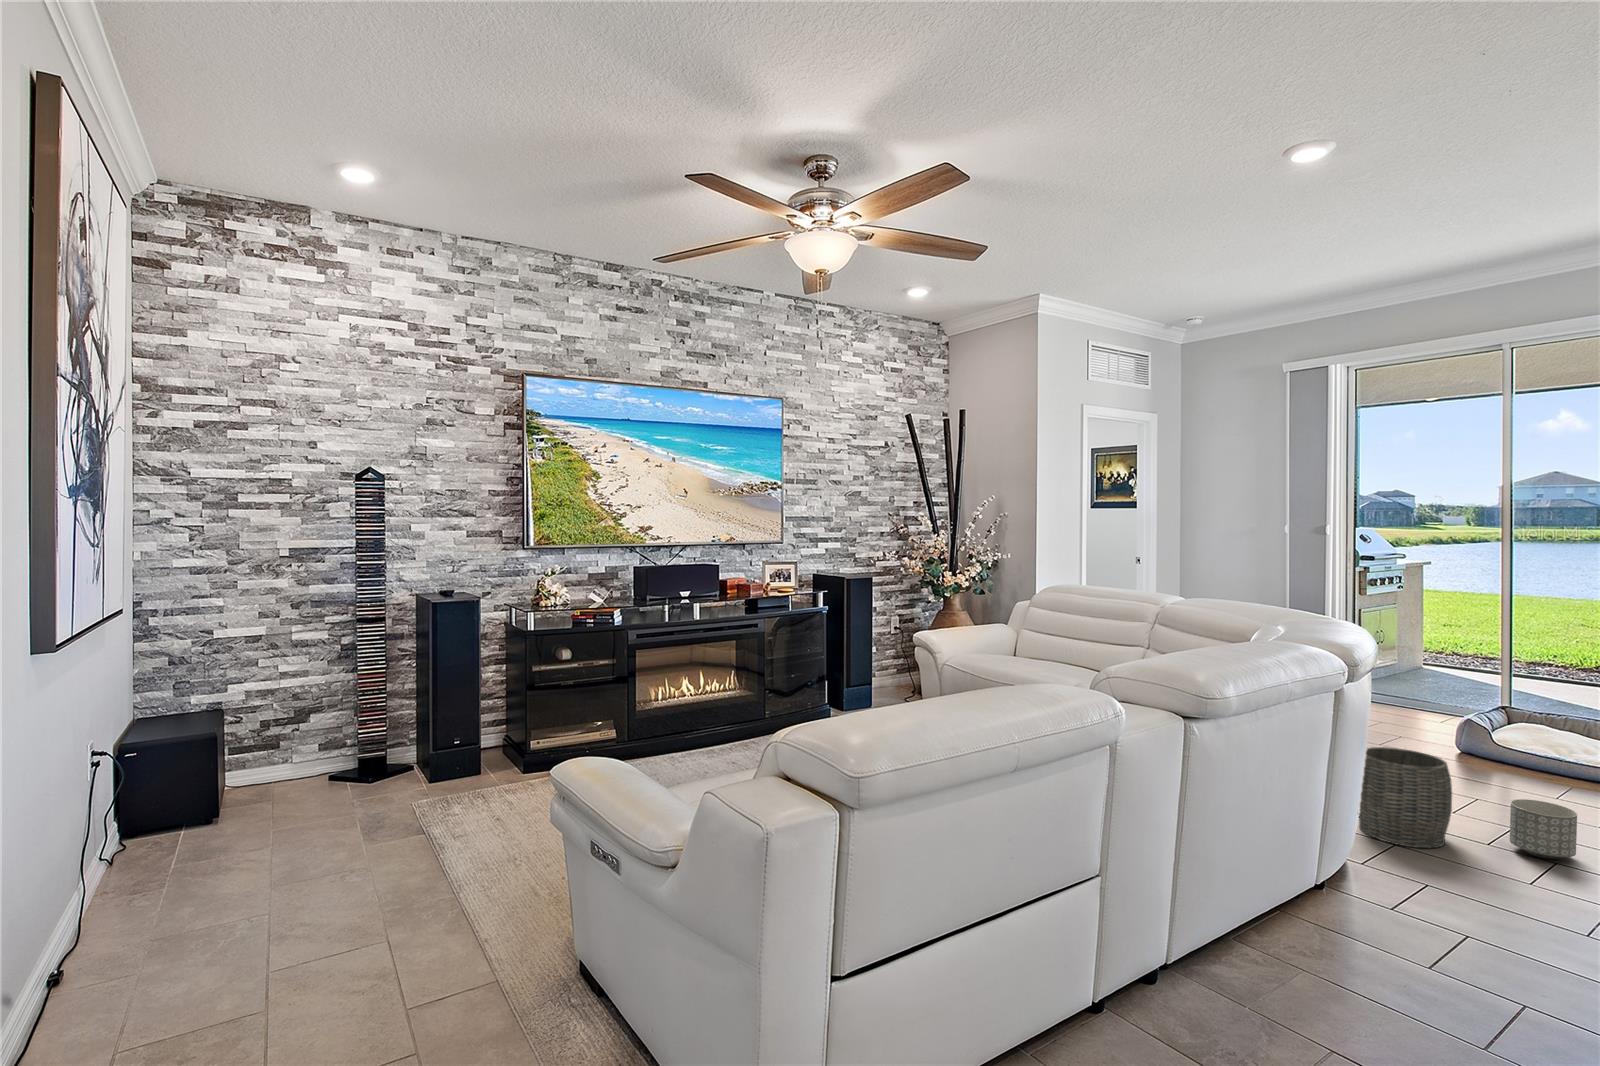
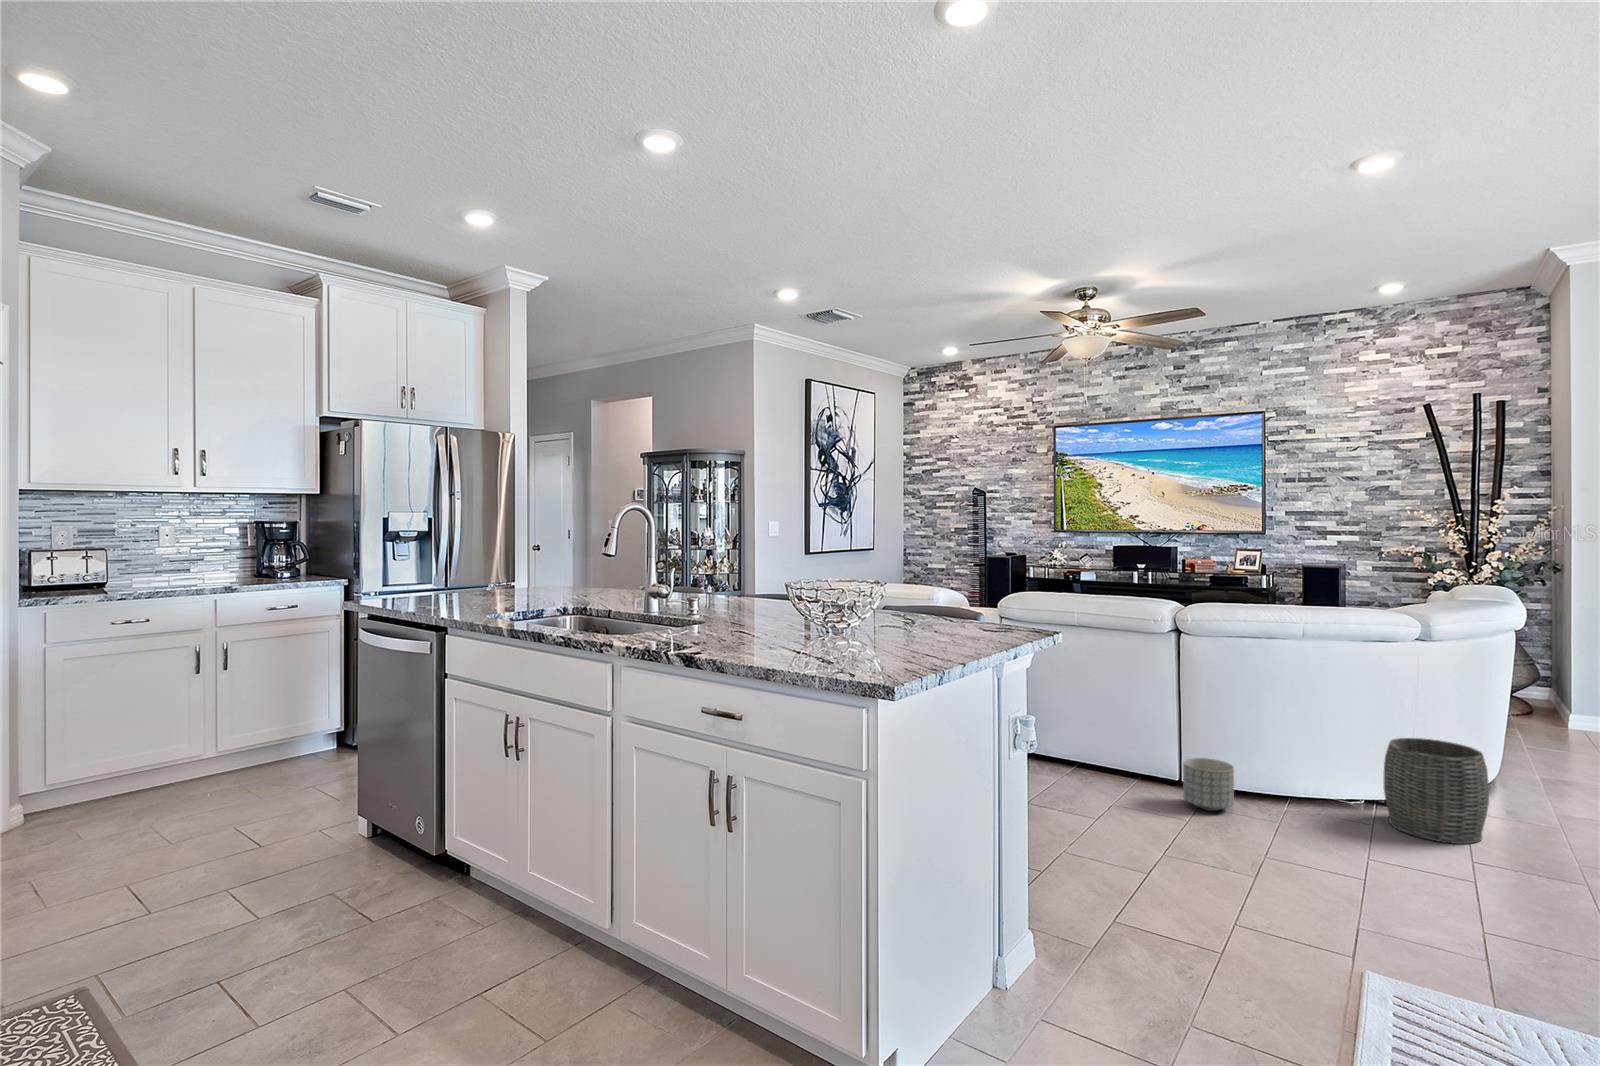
planter: present [1510,799,1577,859] -> present [1183,758,1234,811]

